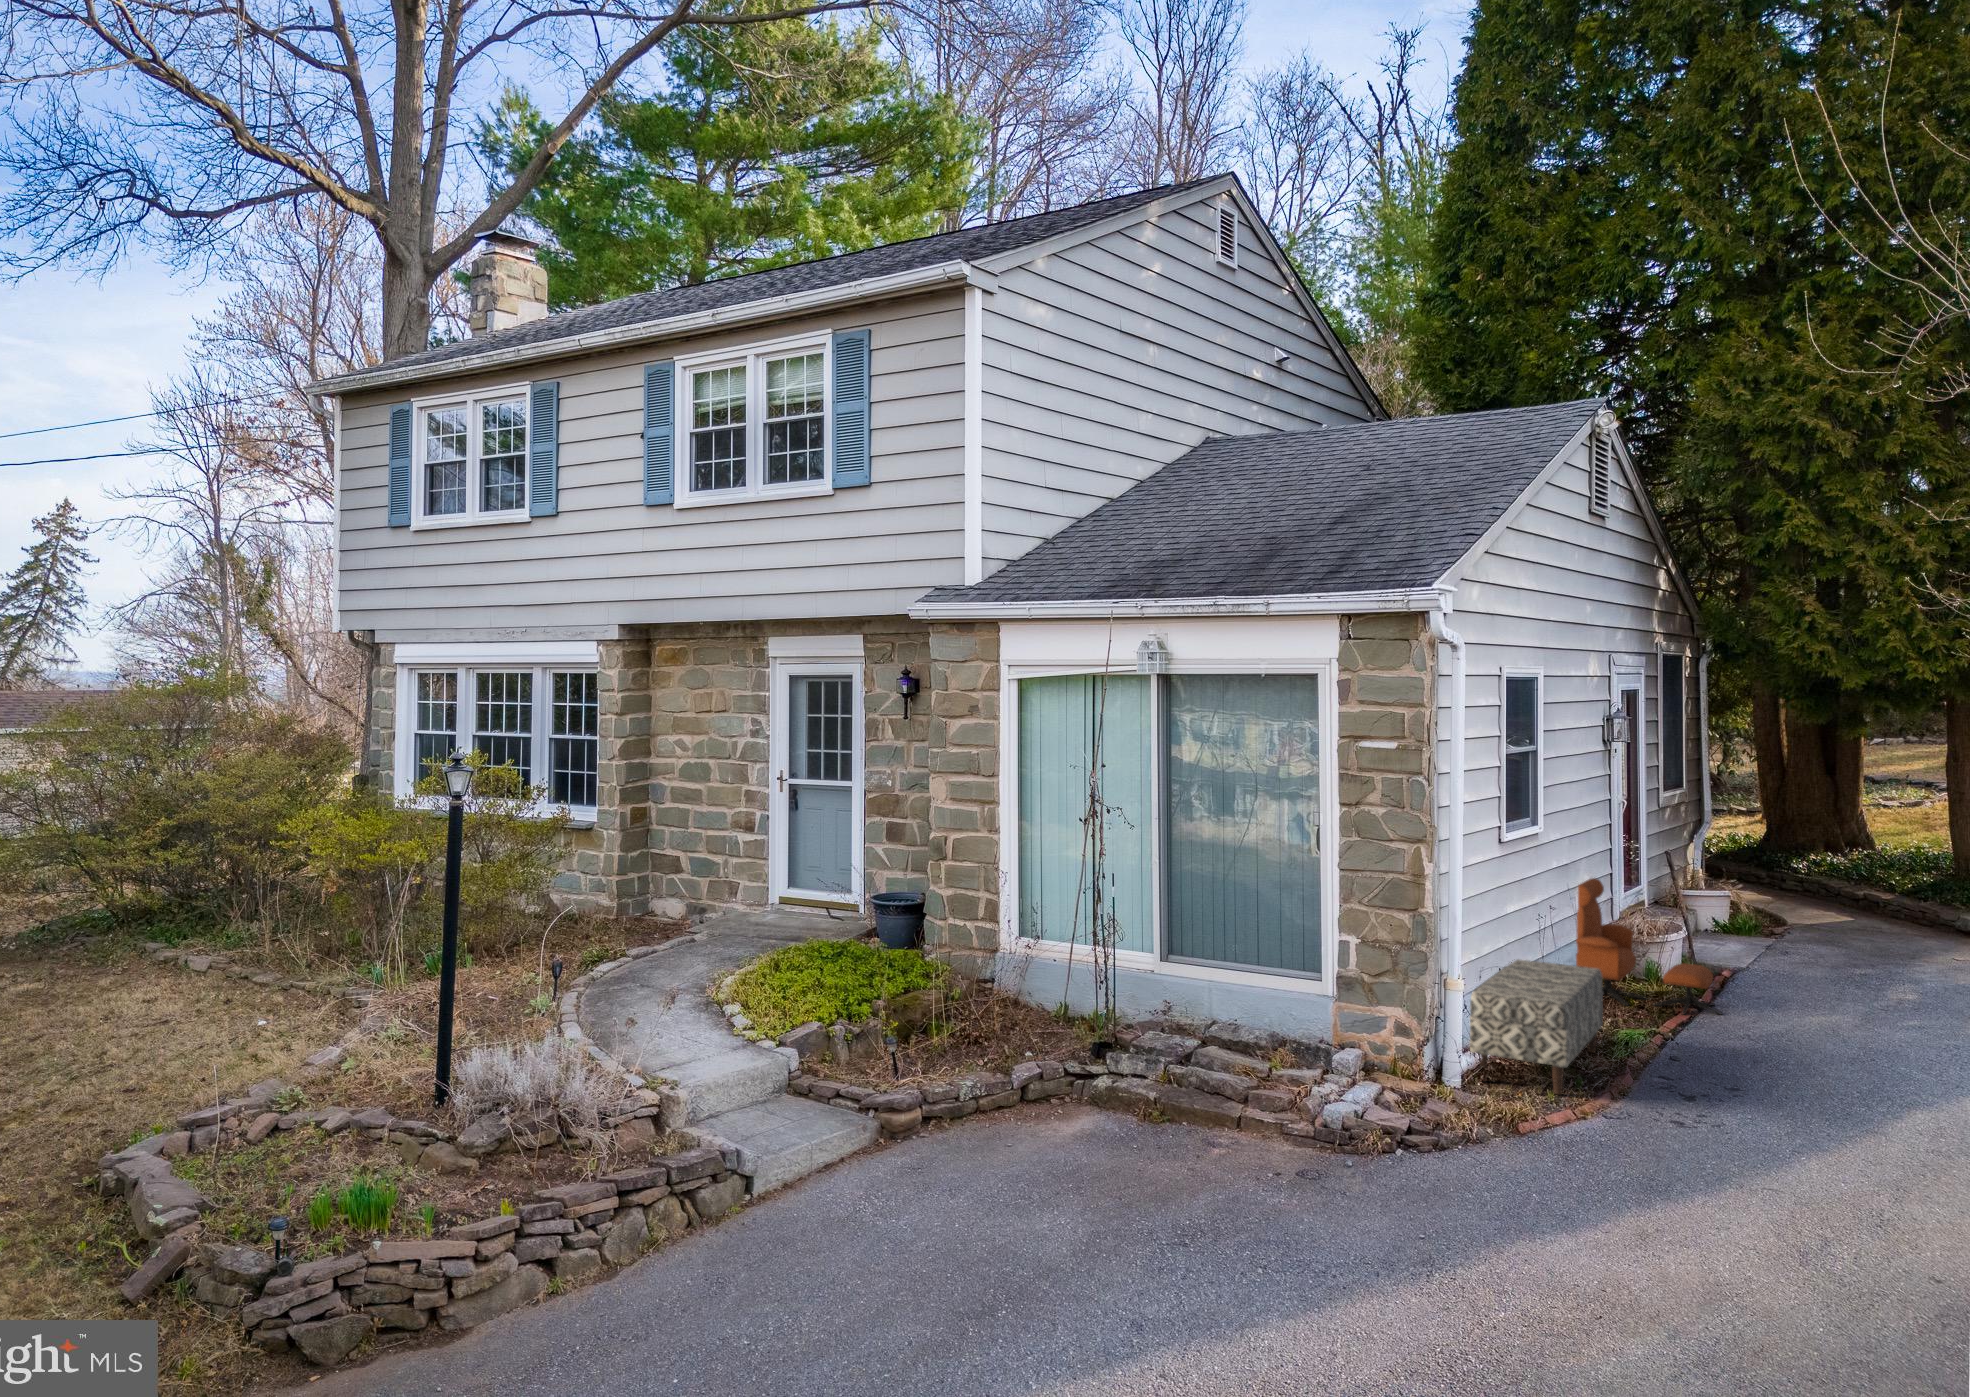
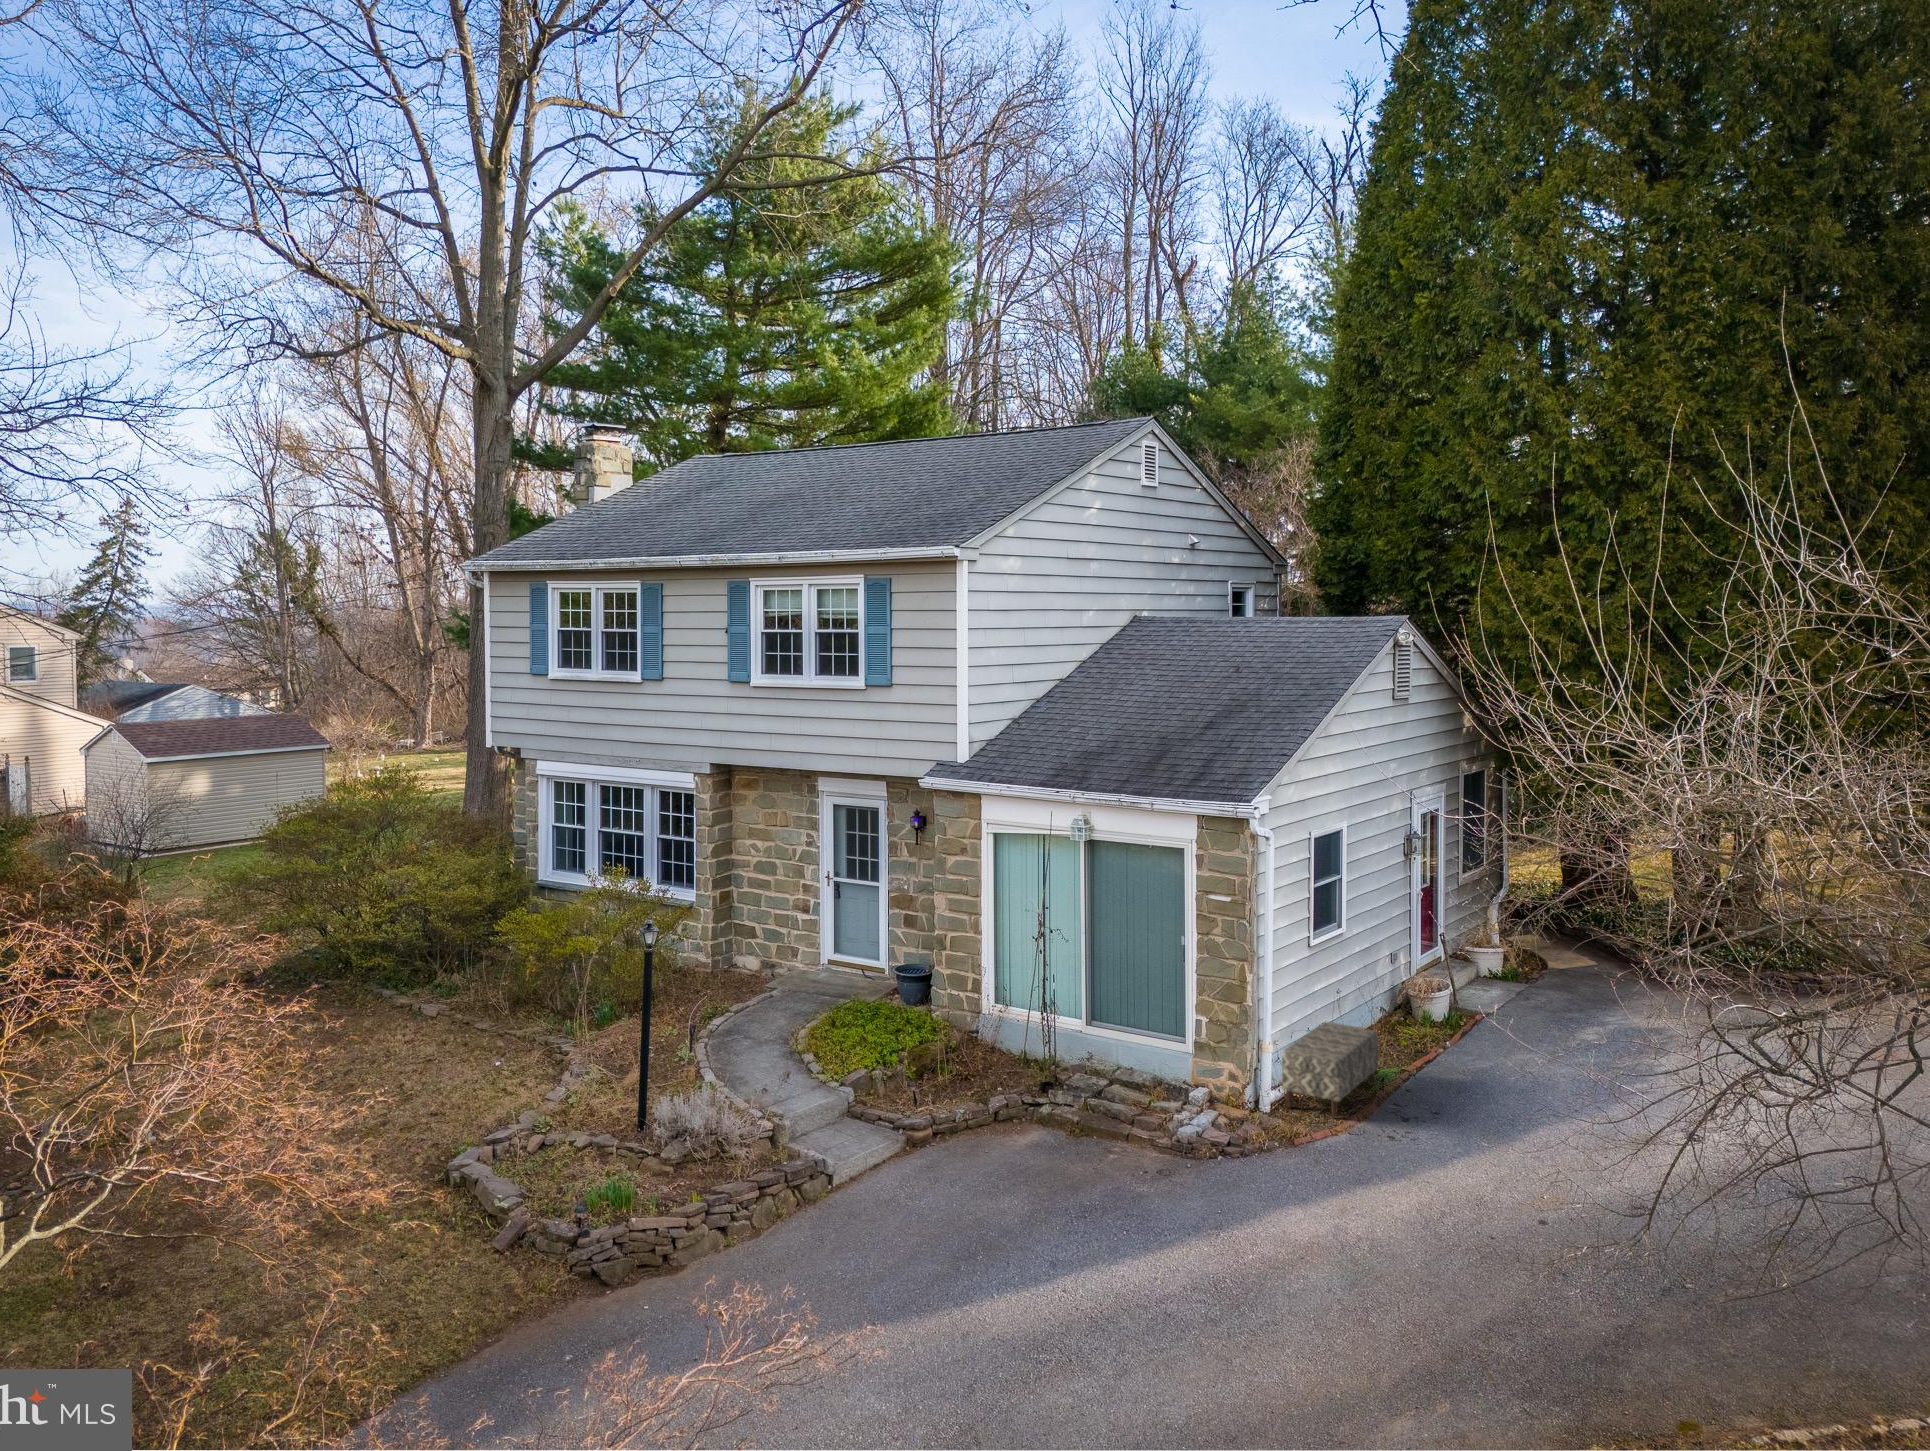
lounge chair: present [1576,878,1722,1015] -> none [1378,955,1474,1054]

